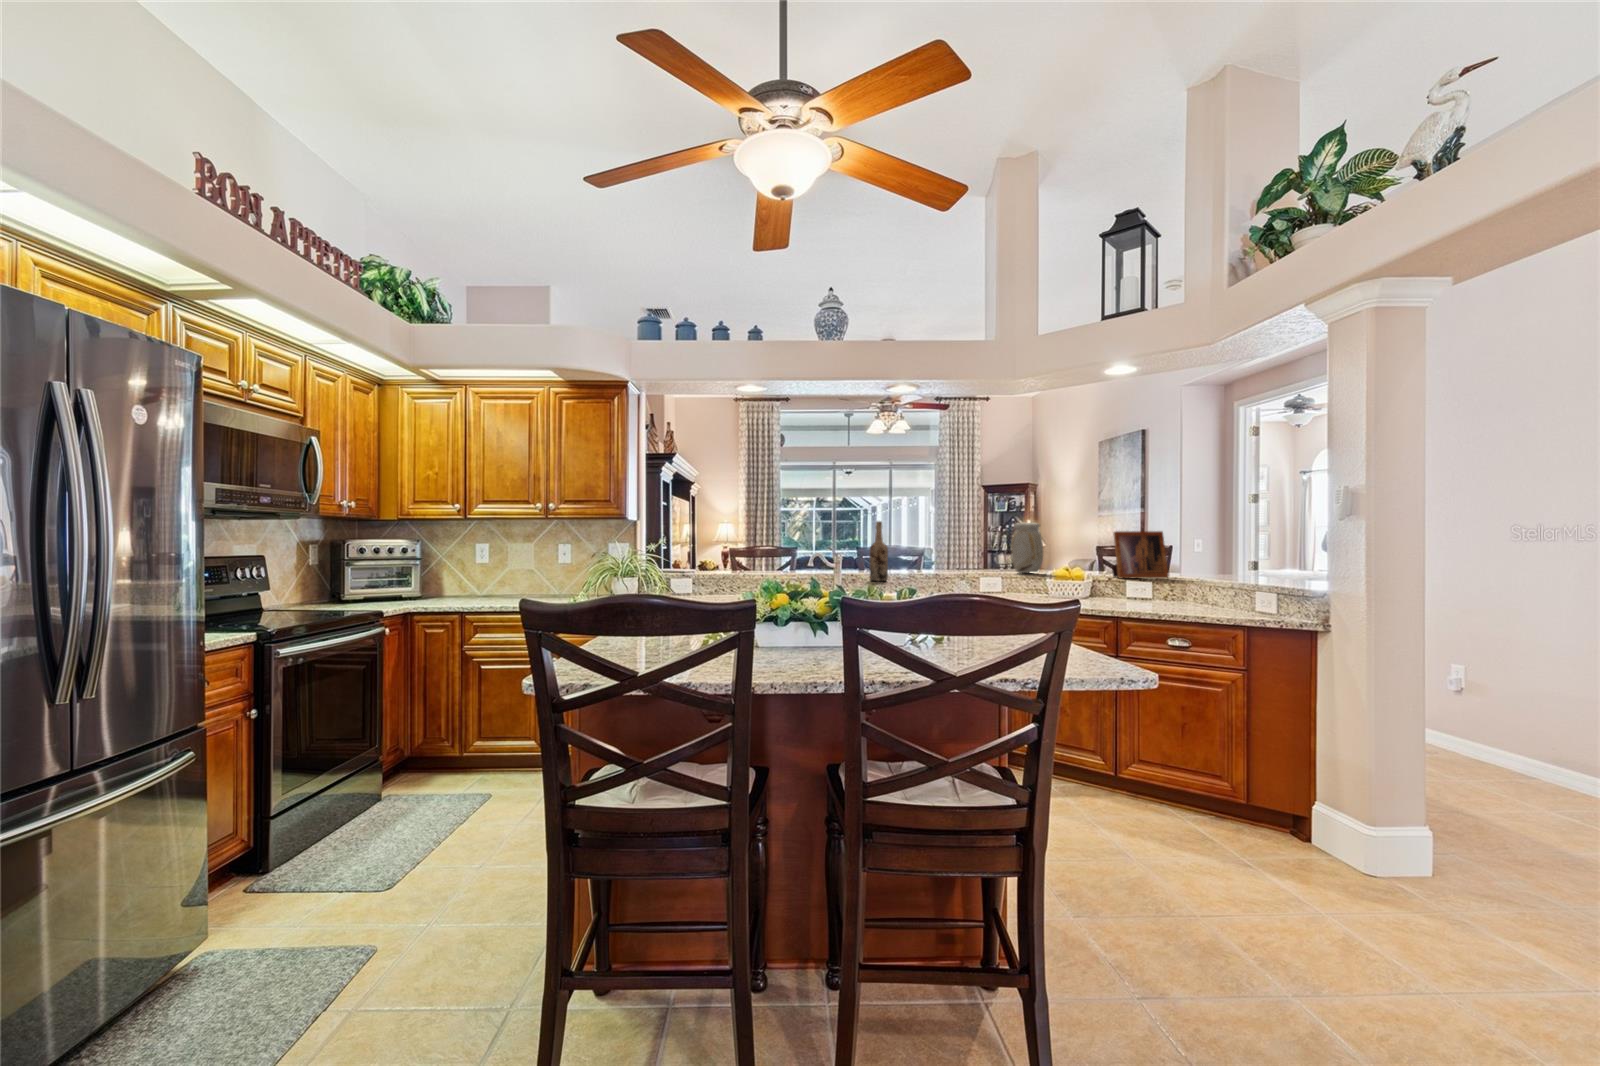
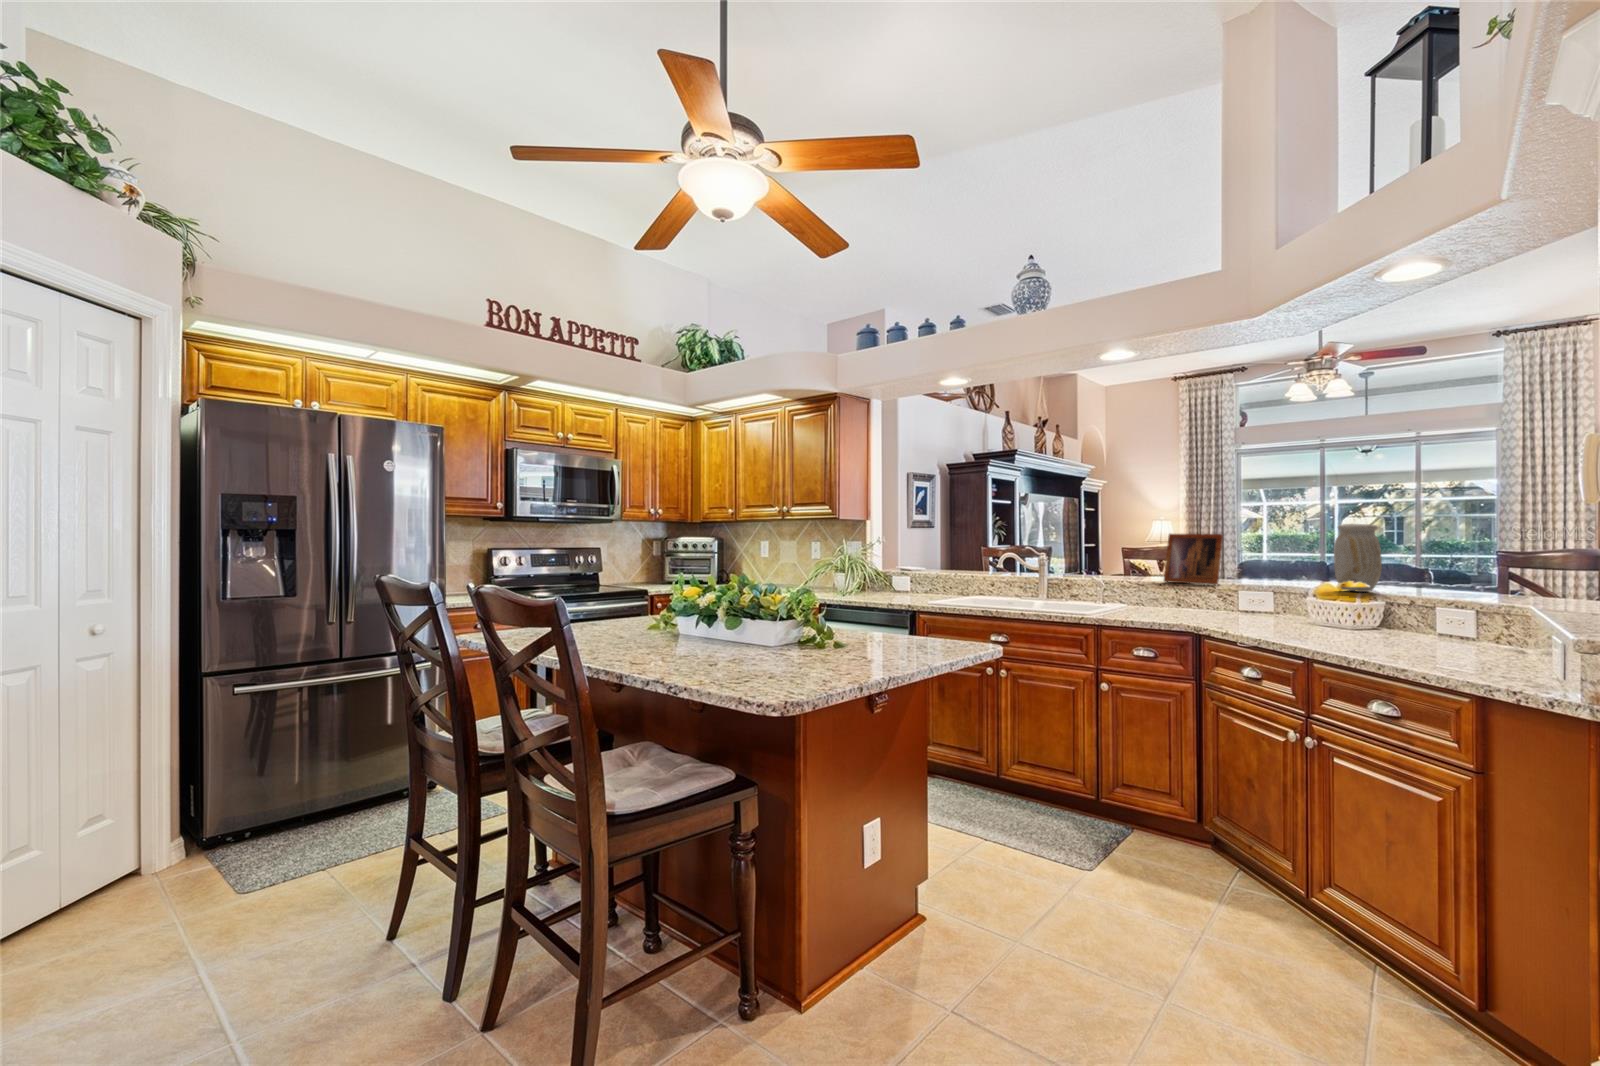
wine bottle: present [869,521,888,581] -> none [1079,524,1100,589]
picture frame: present [1112,531,1168,579] -> present [1164,534,1223,585]

